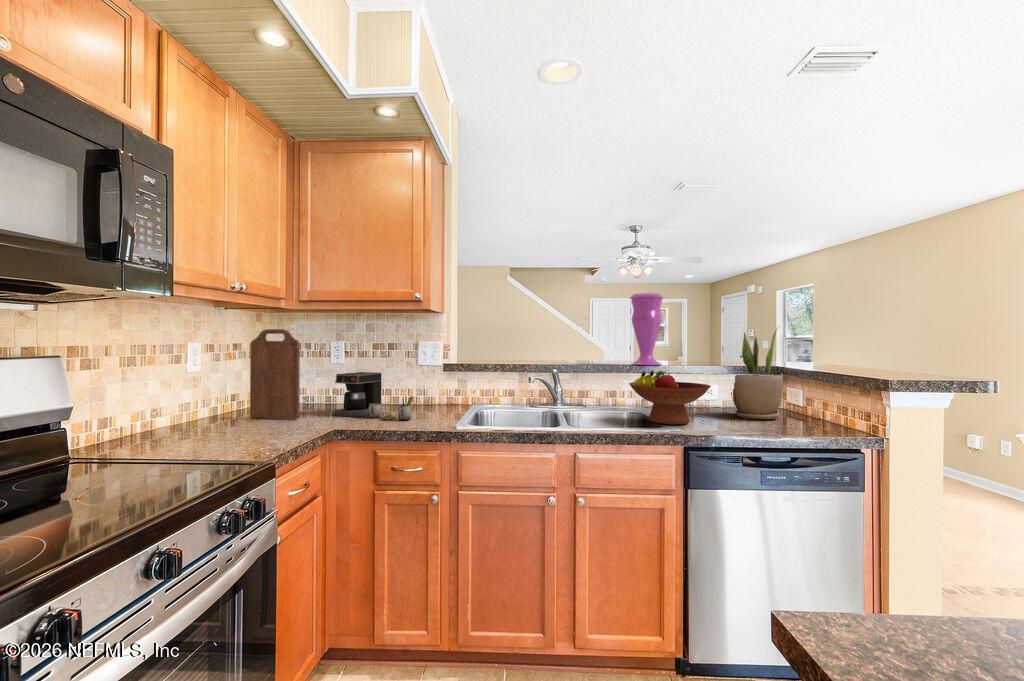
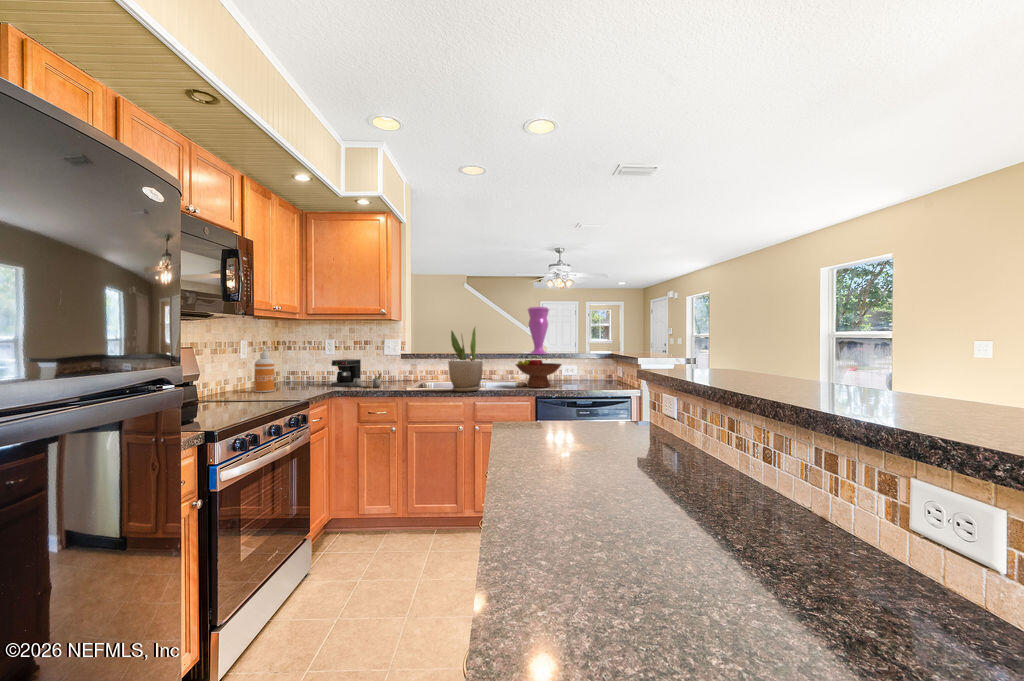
potted plant: present [733,327,783,419] -> present [448,328,483,391]
cutting board: present [250,329,300,419] -> none [277,332,310,388]
soap dispenser: none [206,356,239,429] -> present [255,349,274,392]

